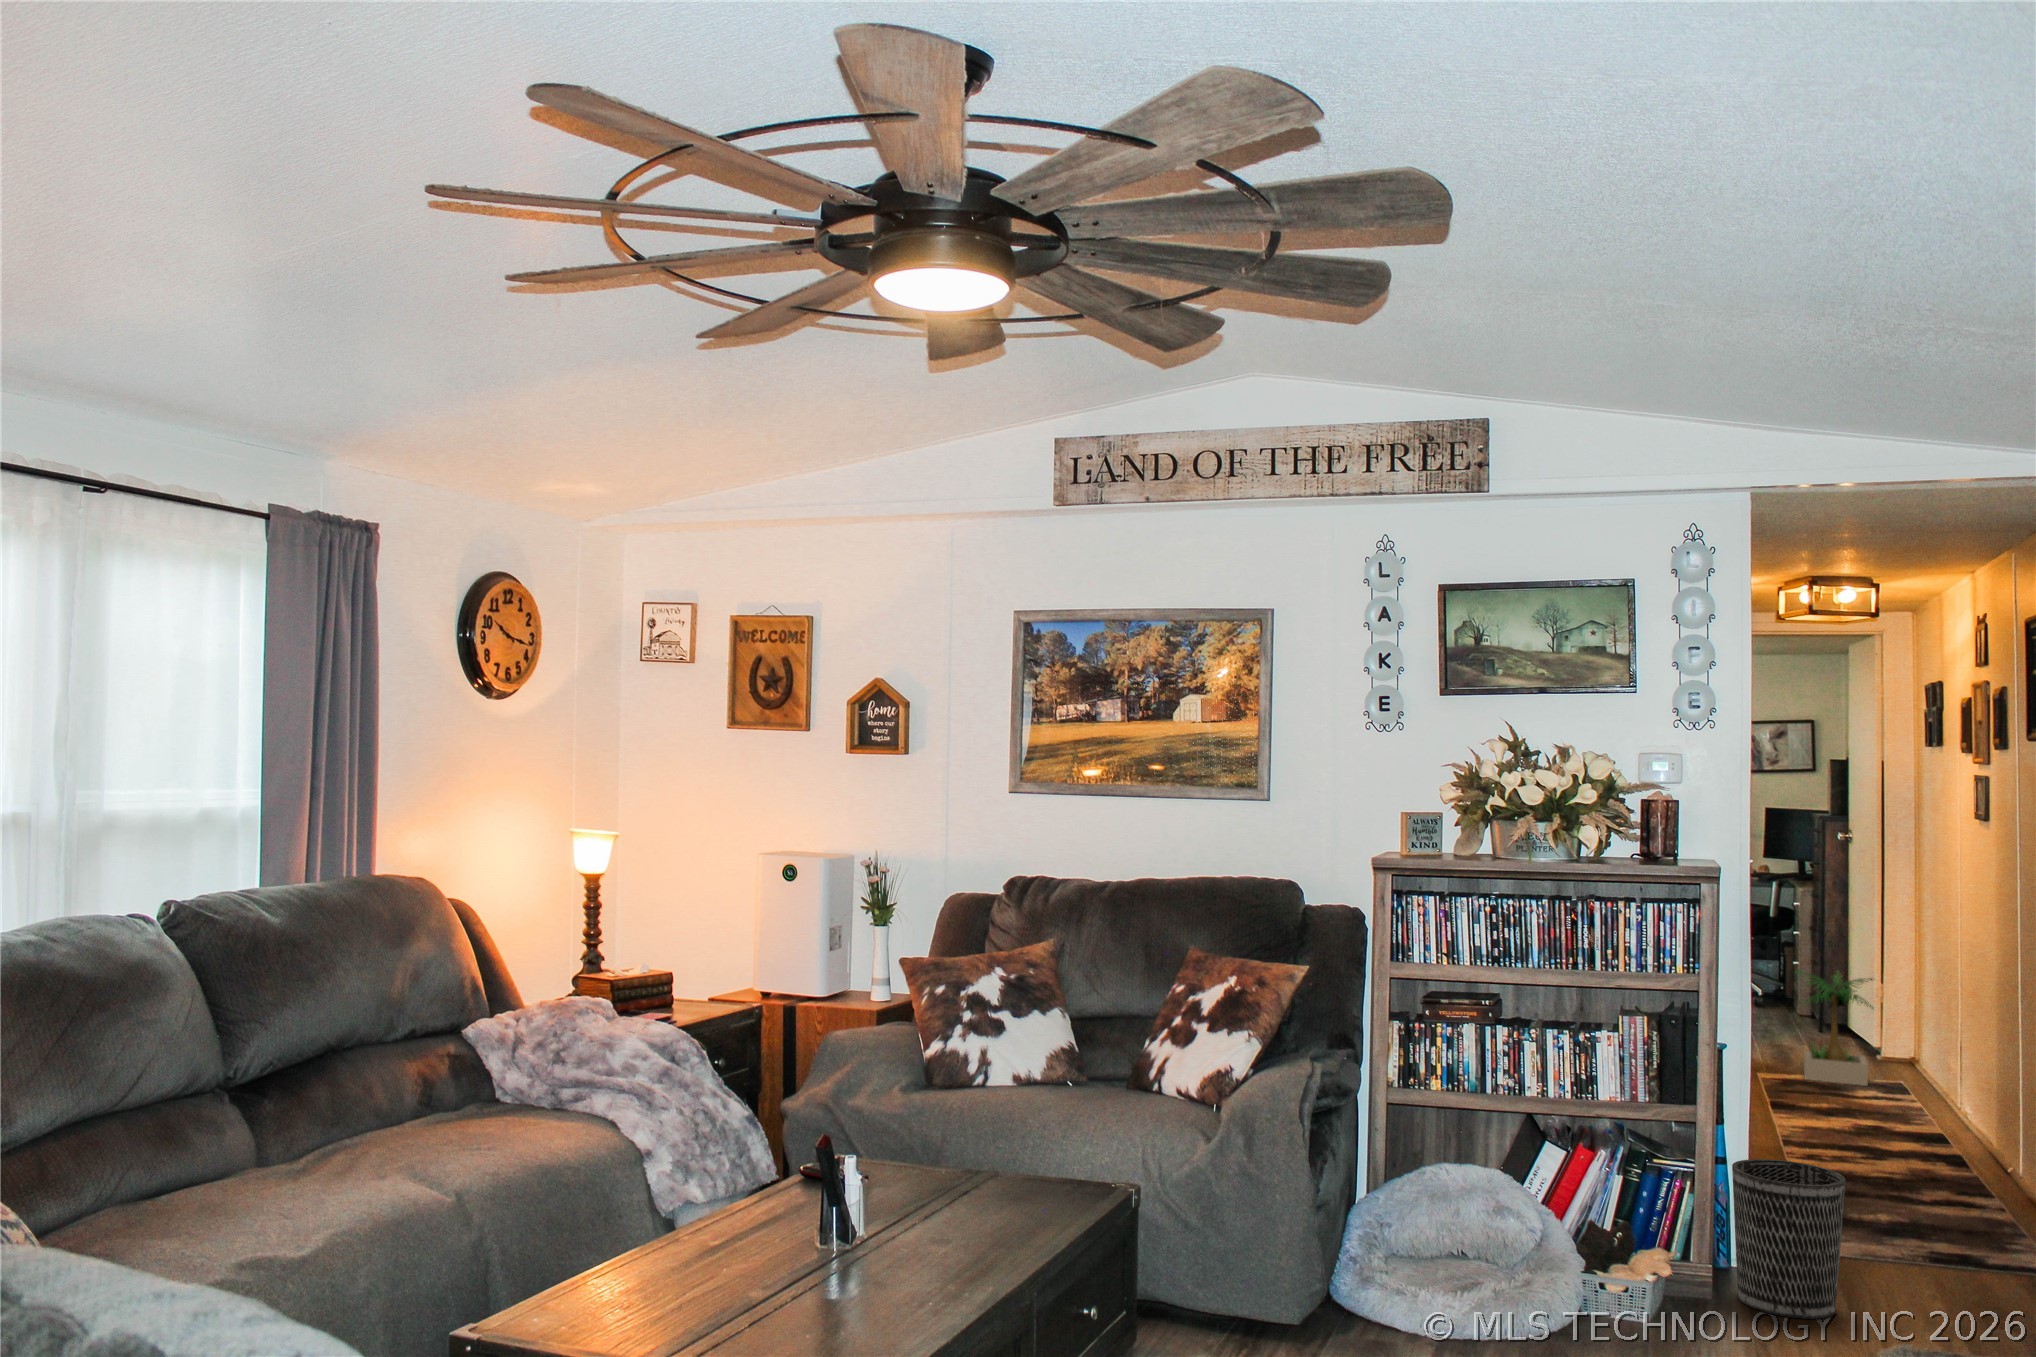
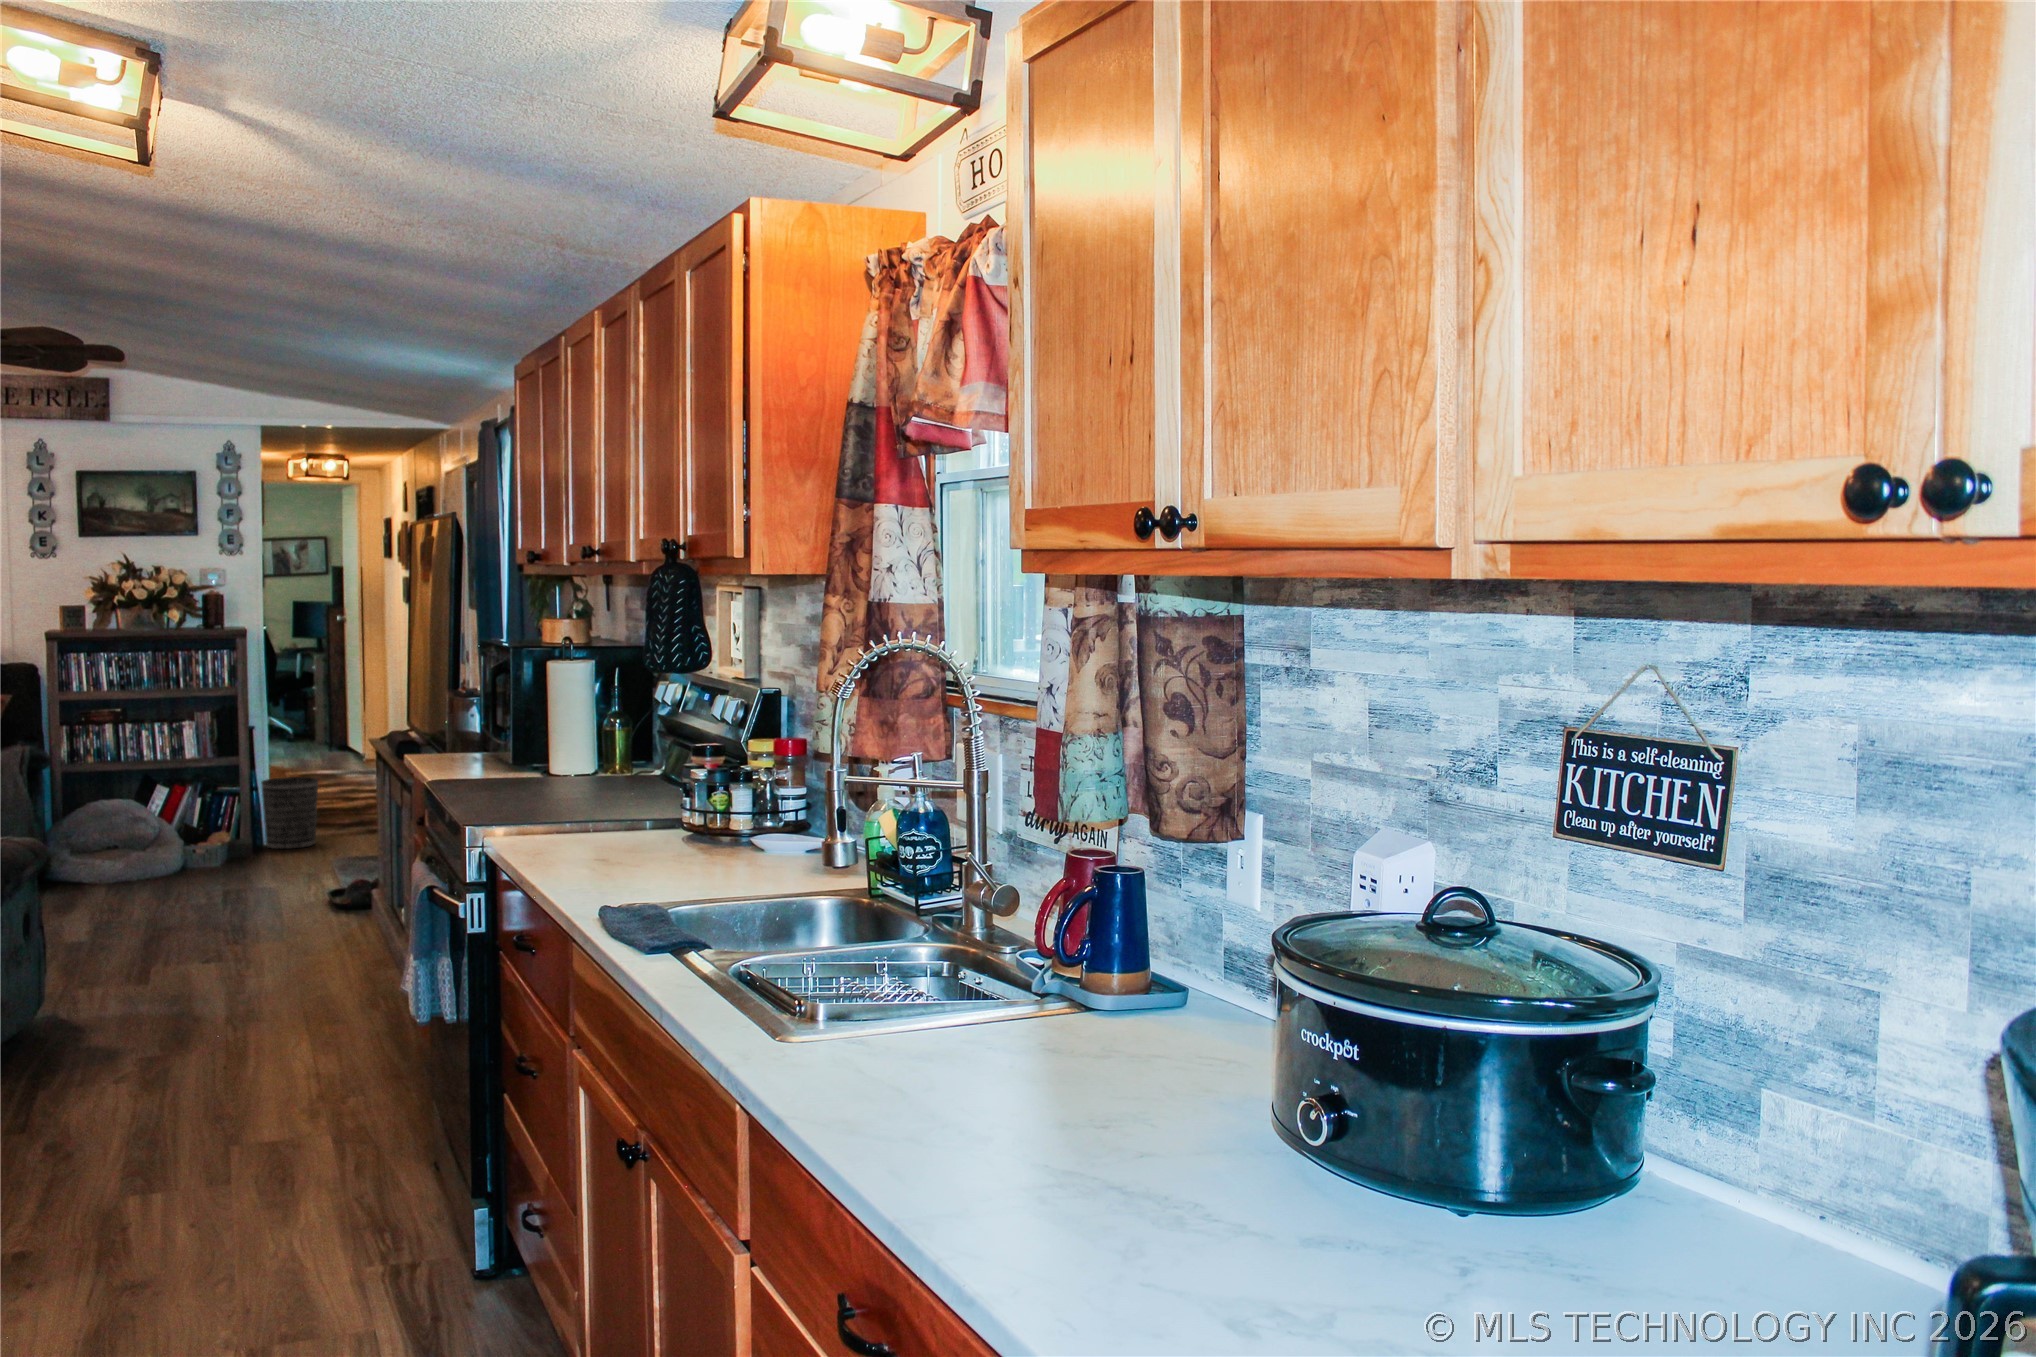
potted plant: present [1797,971,1873,1086] -> none [304,699,362,768]

